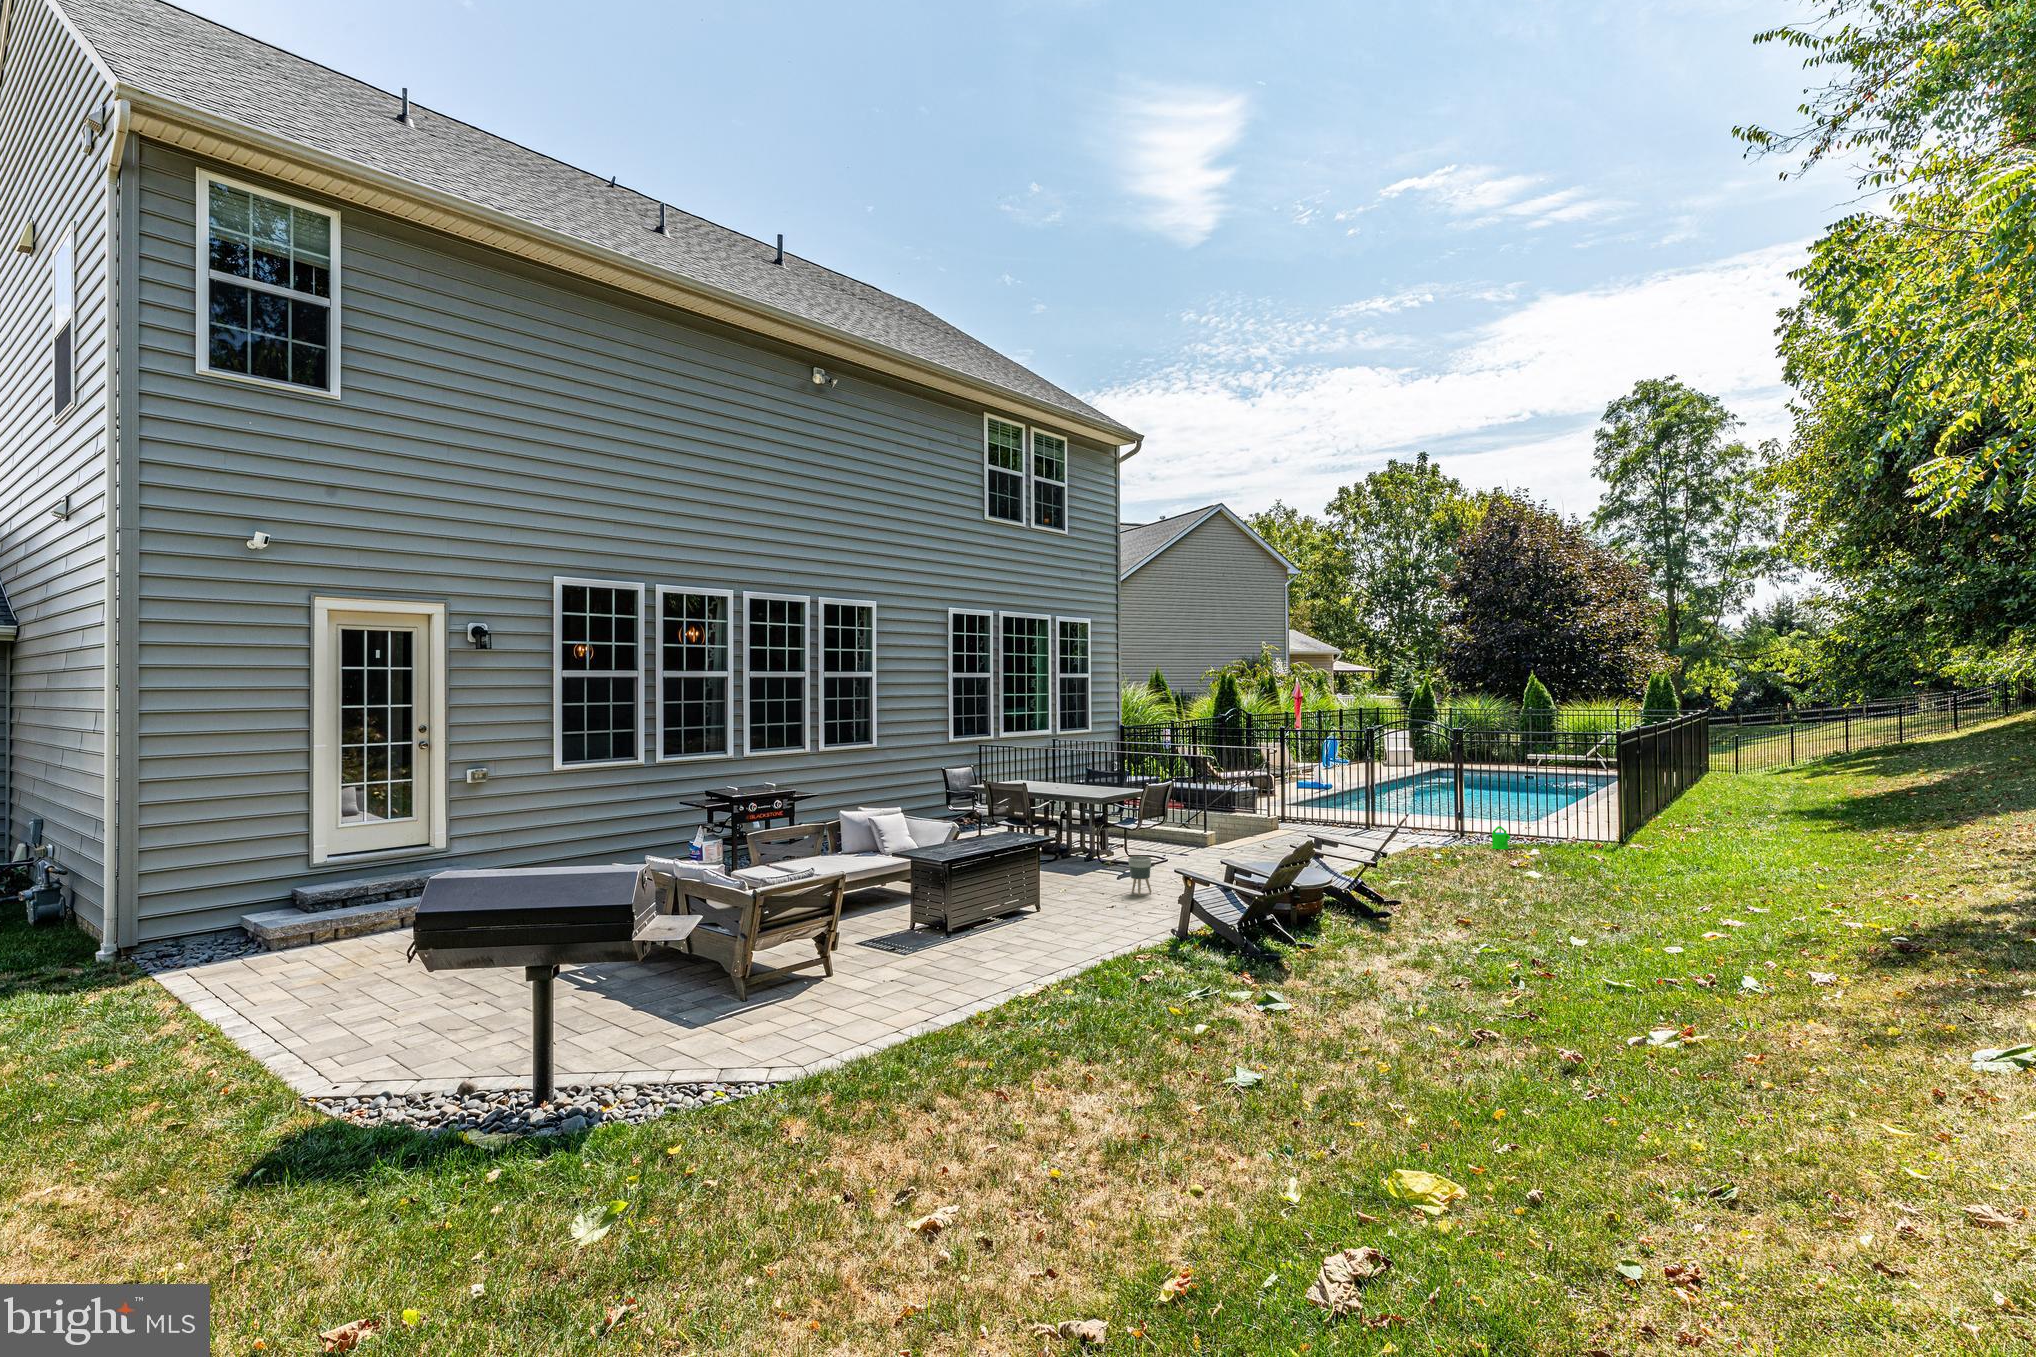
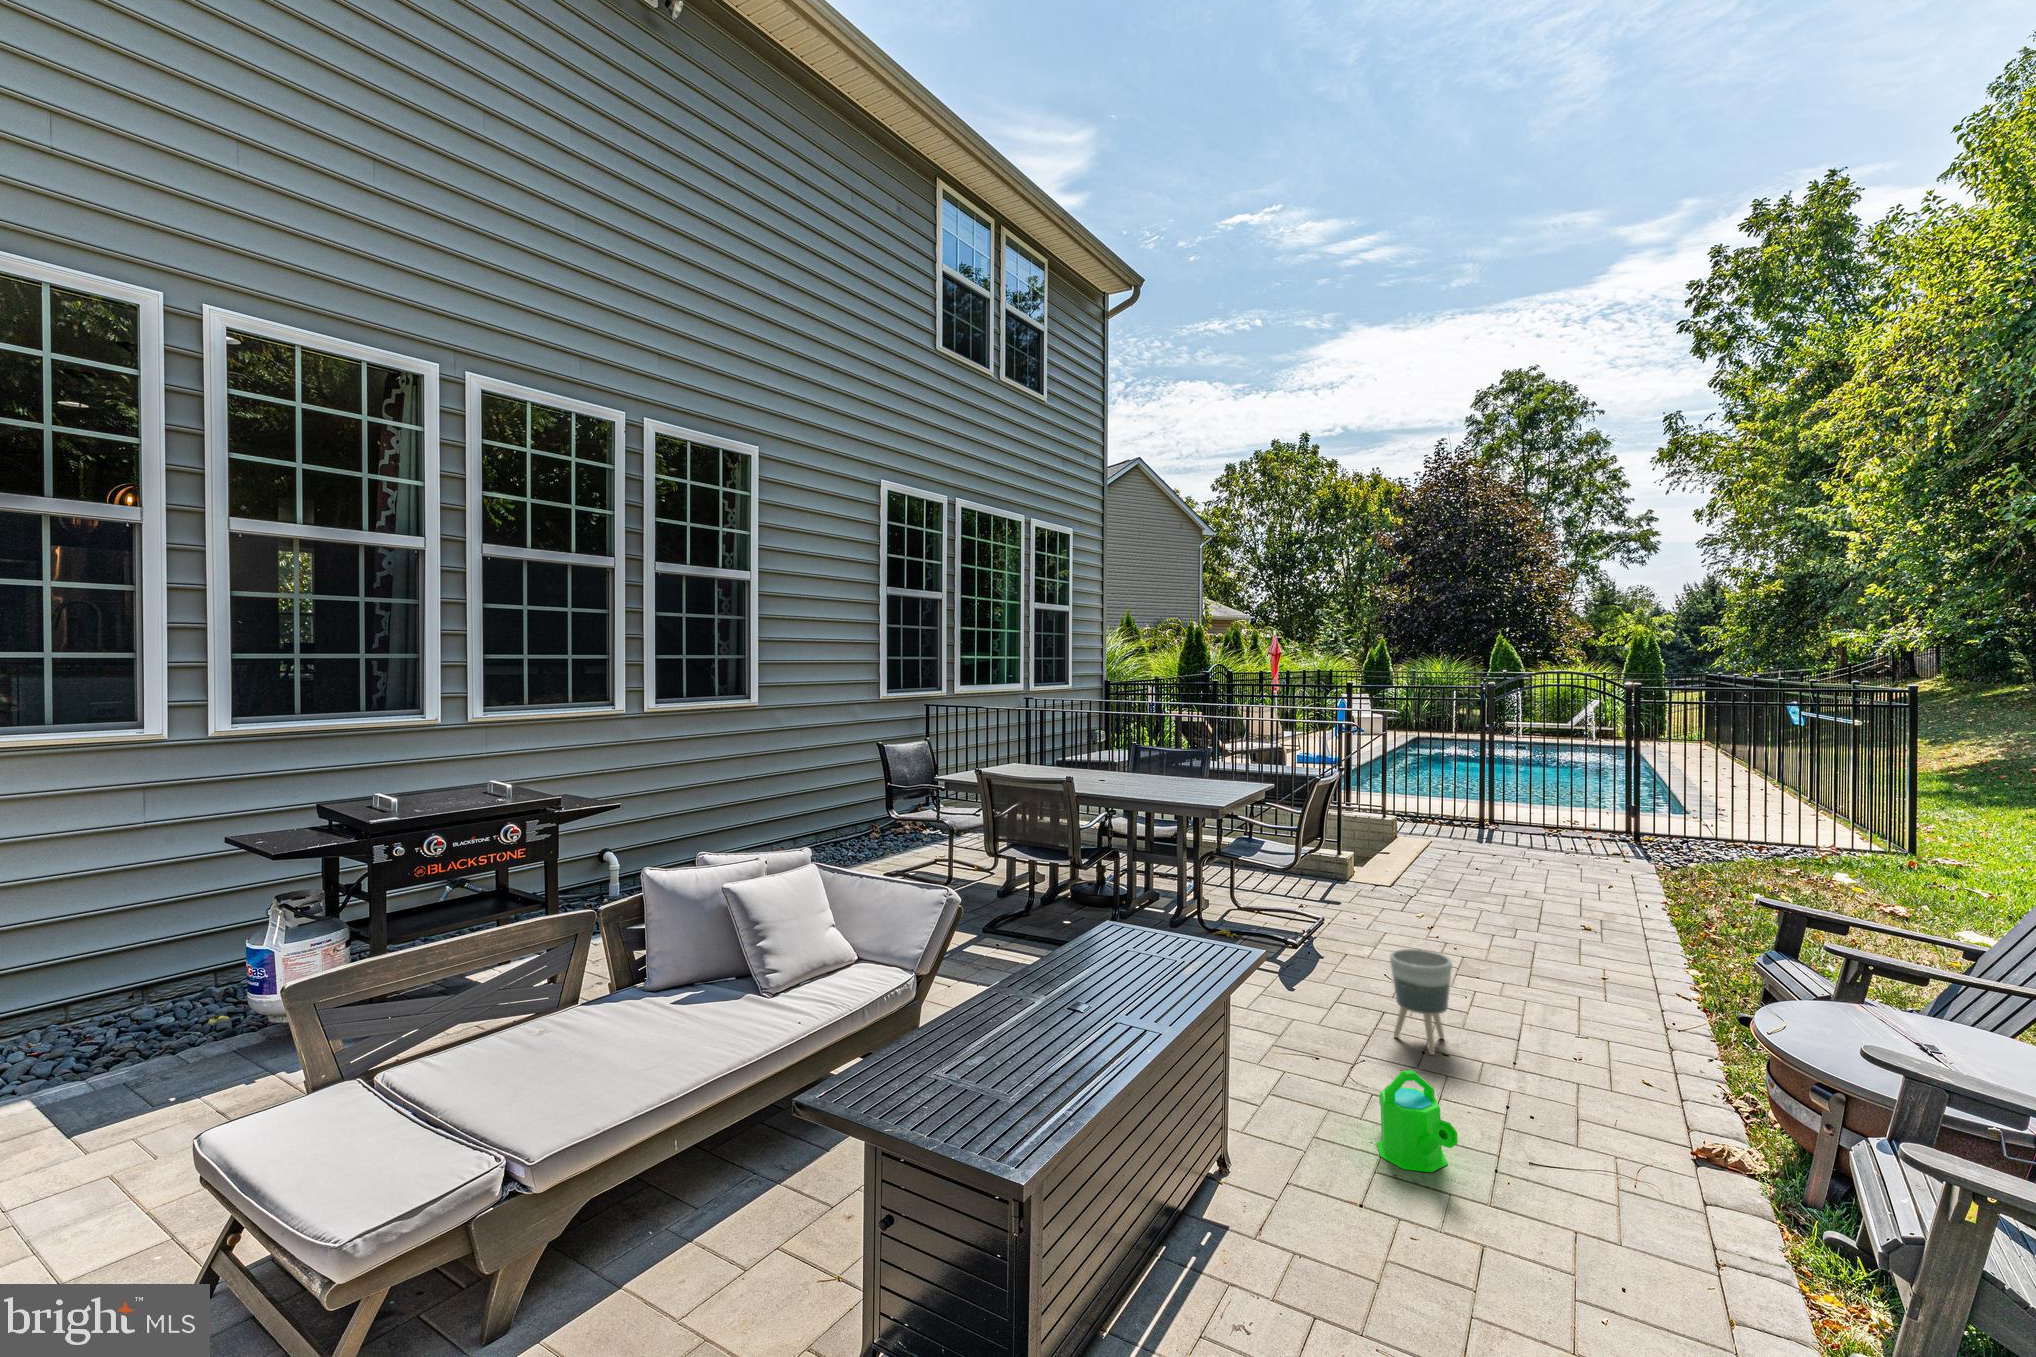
watering can: present [1492,826,1510,849] -> present [1377,1070,1458,1172]

